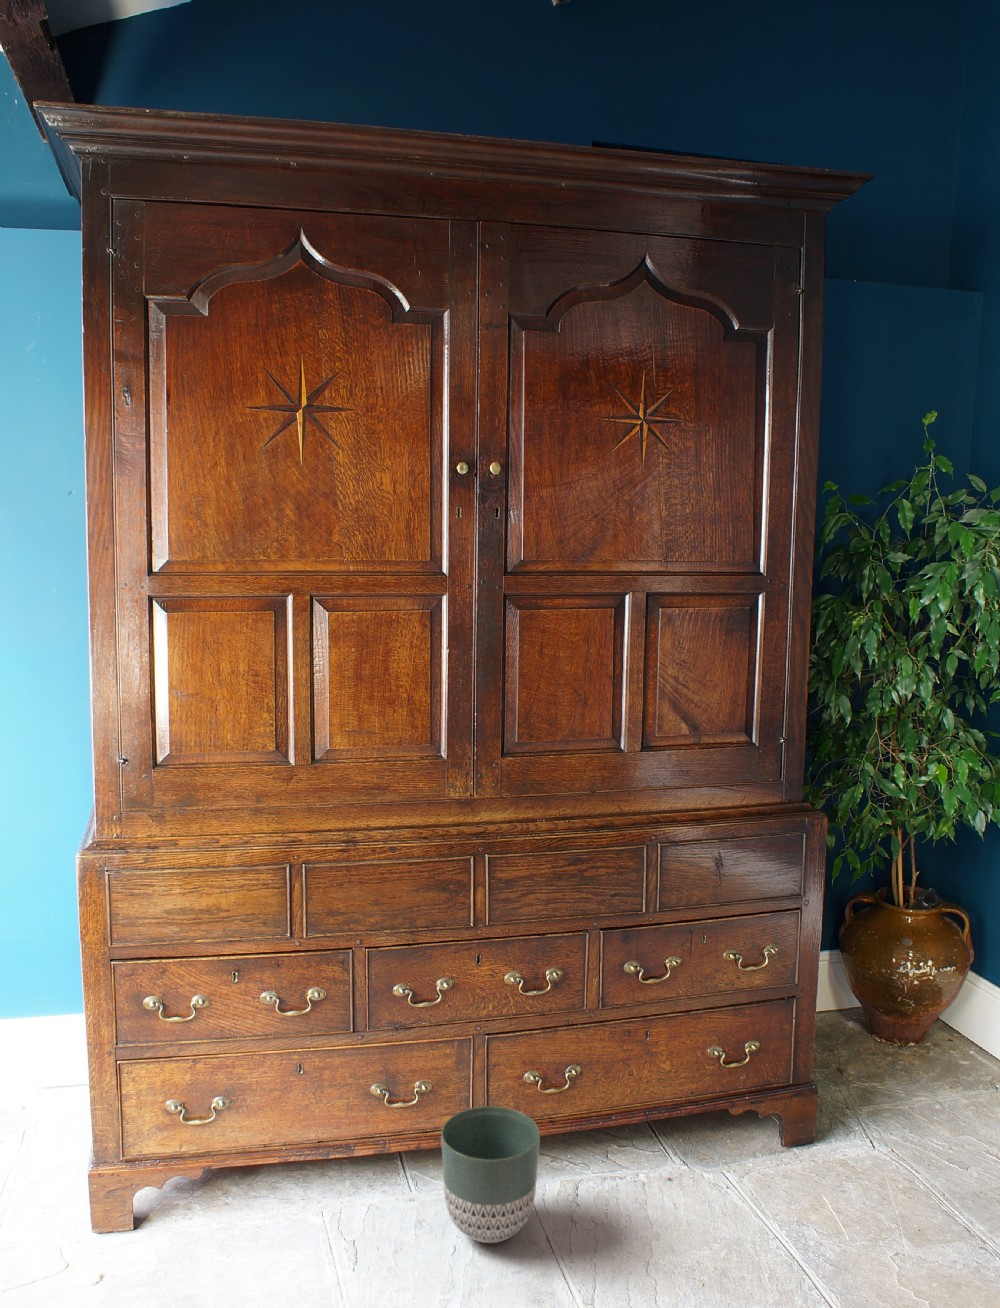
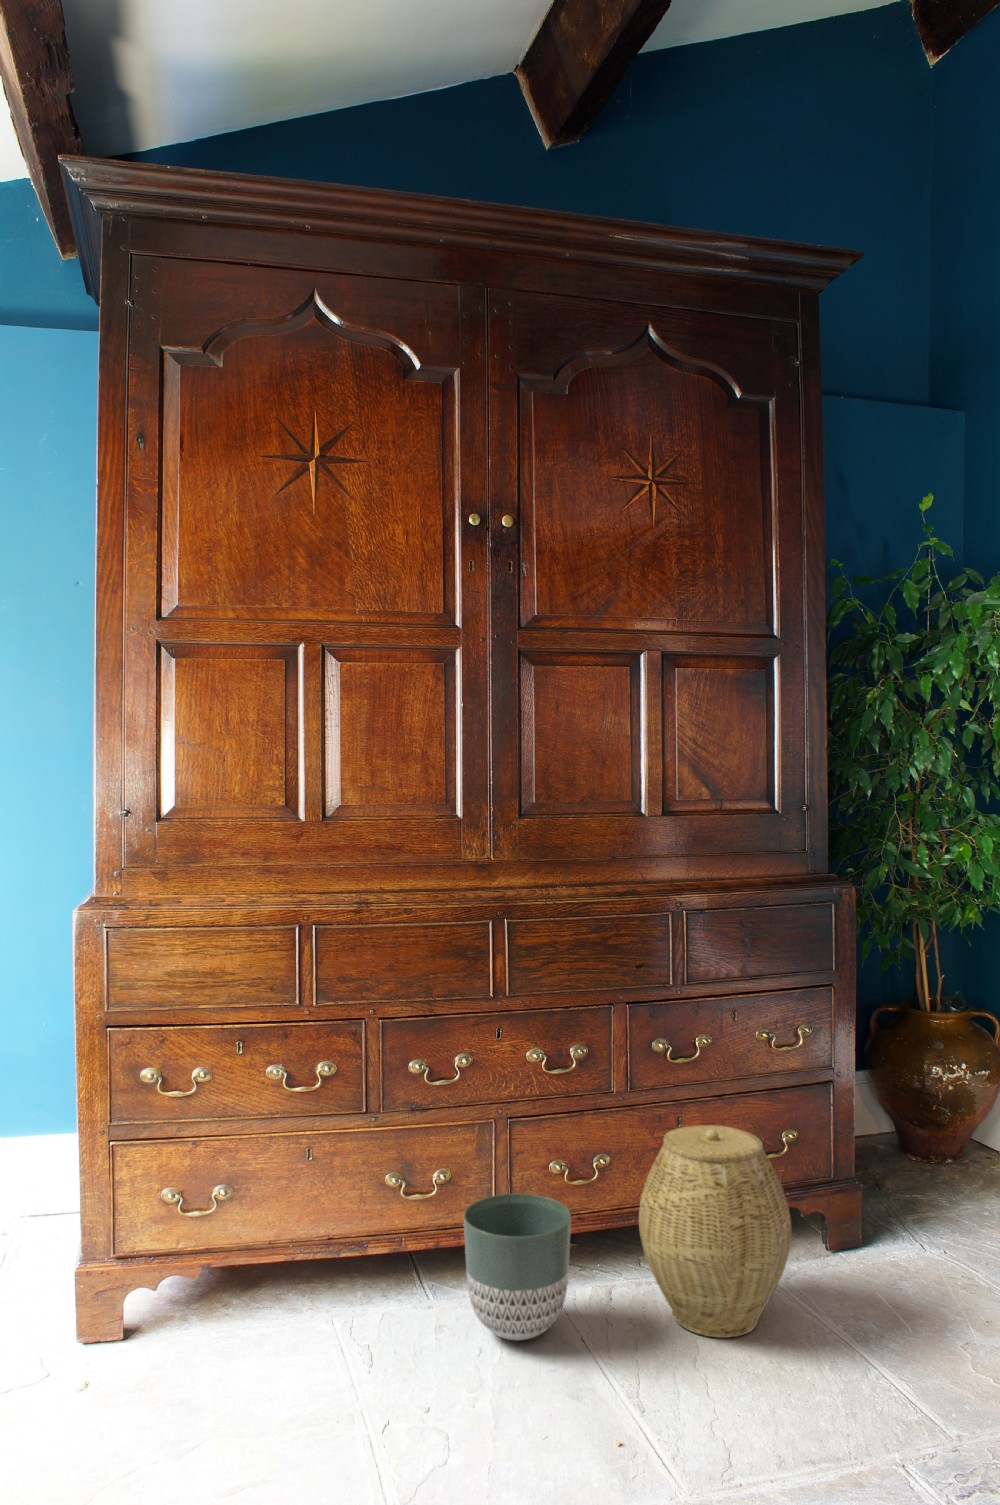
woven basket: none [604,1047,743,1244] -> present [639,1125,791,1338]

